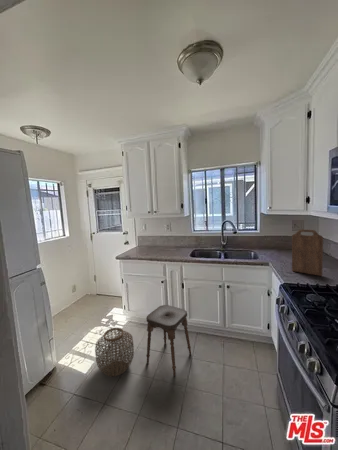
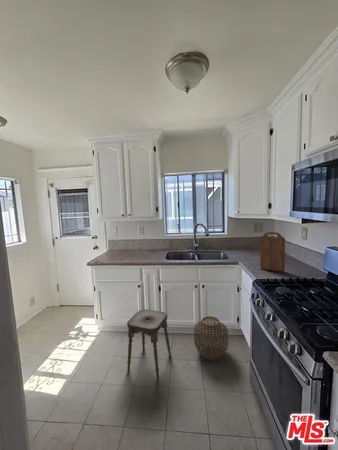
woven basket: present [95,328,134,376] -> present [194,317,228,360]

